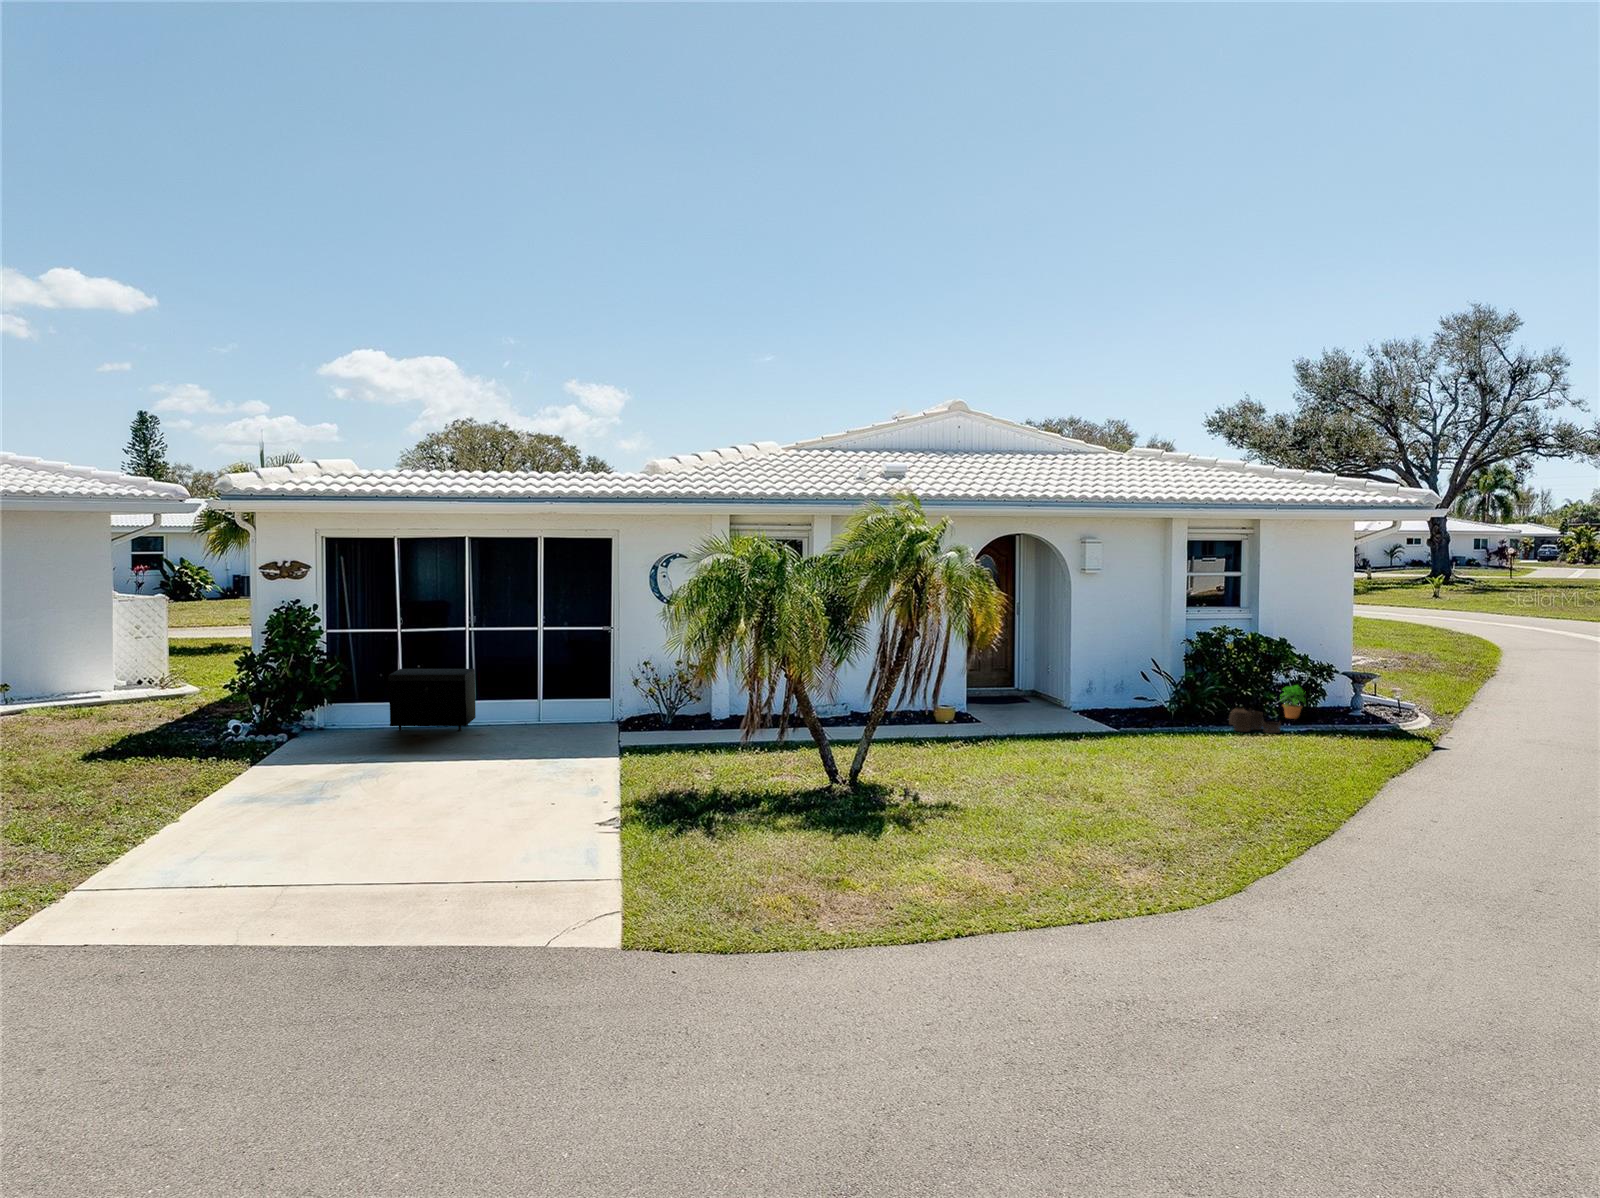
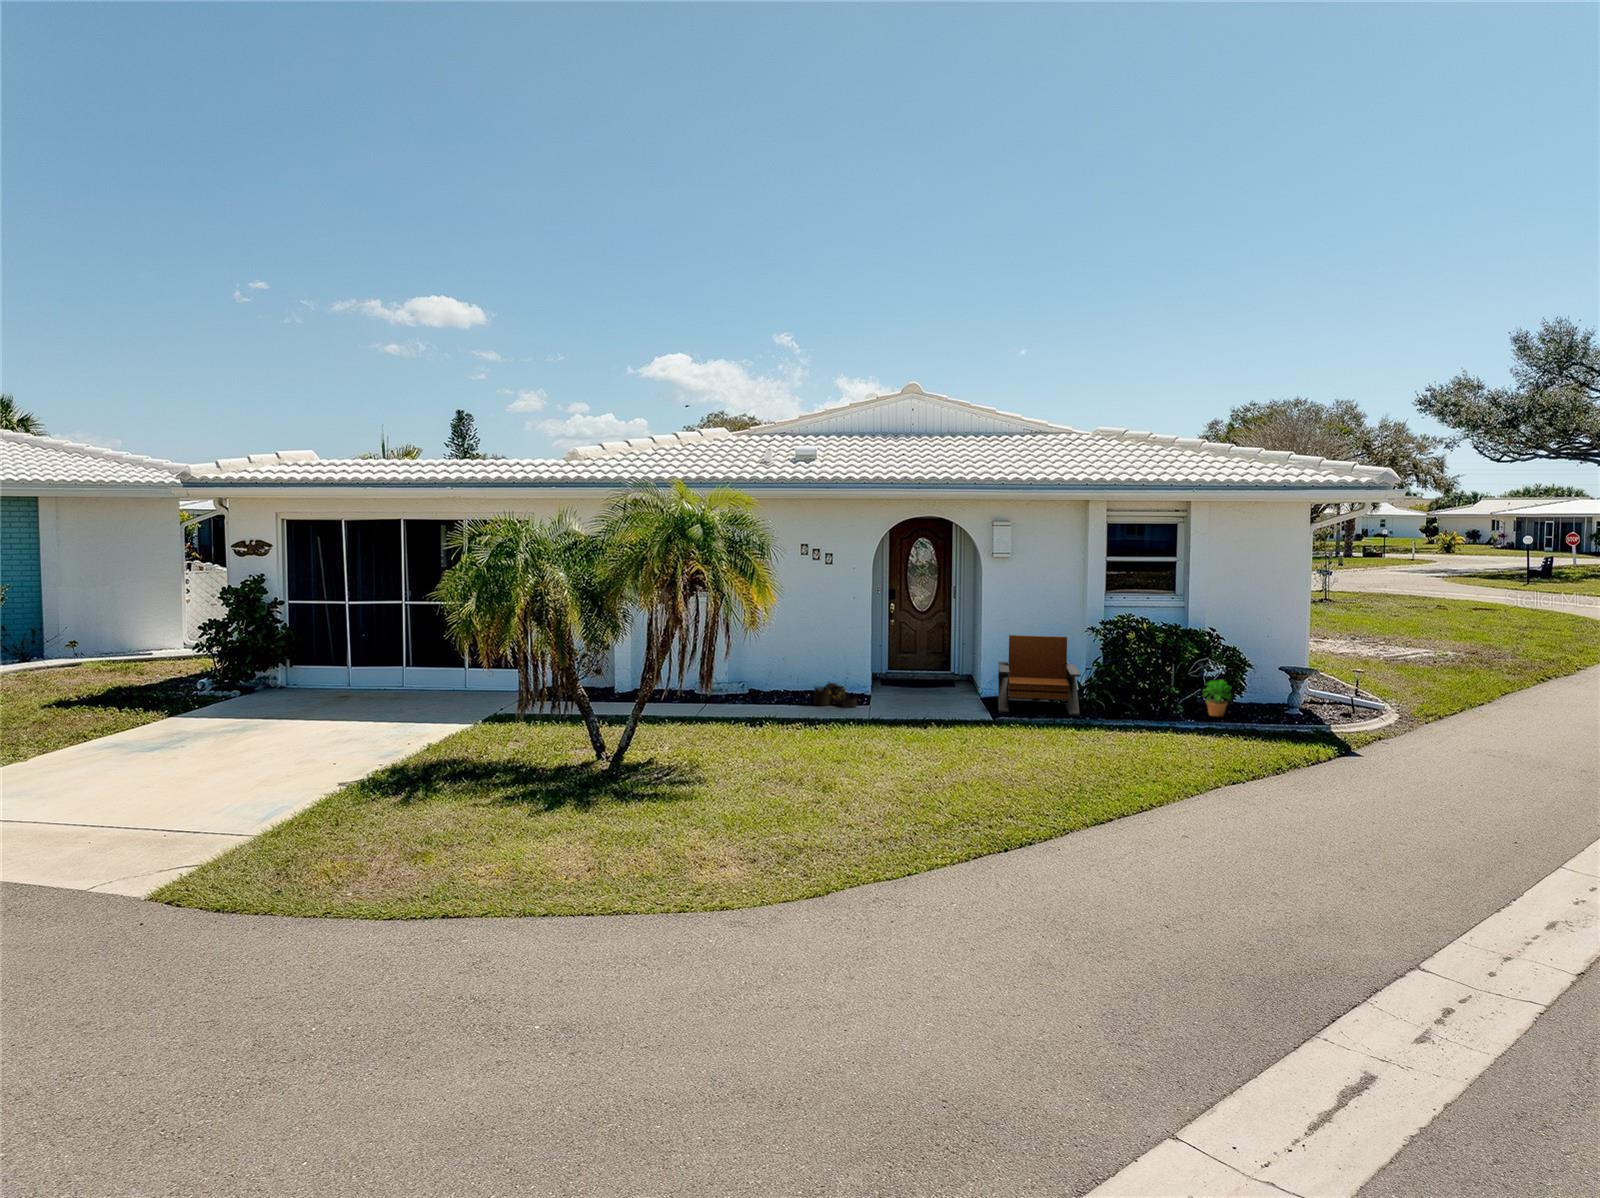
lounge chair: none [1090,649,1182,723] -> present [998,635,1081,715]
storage bench: present [388,669,476,731] -> none [322,636,409,694]
woven basket: present [1229,708,1280,733] -> present [814,683,857,707]

